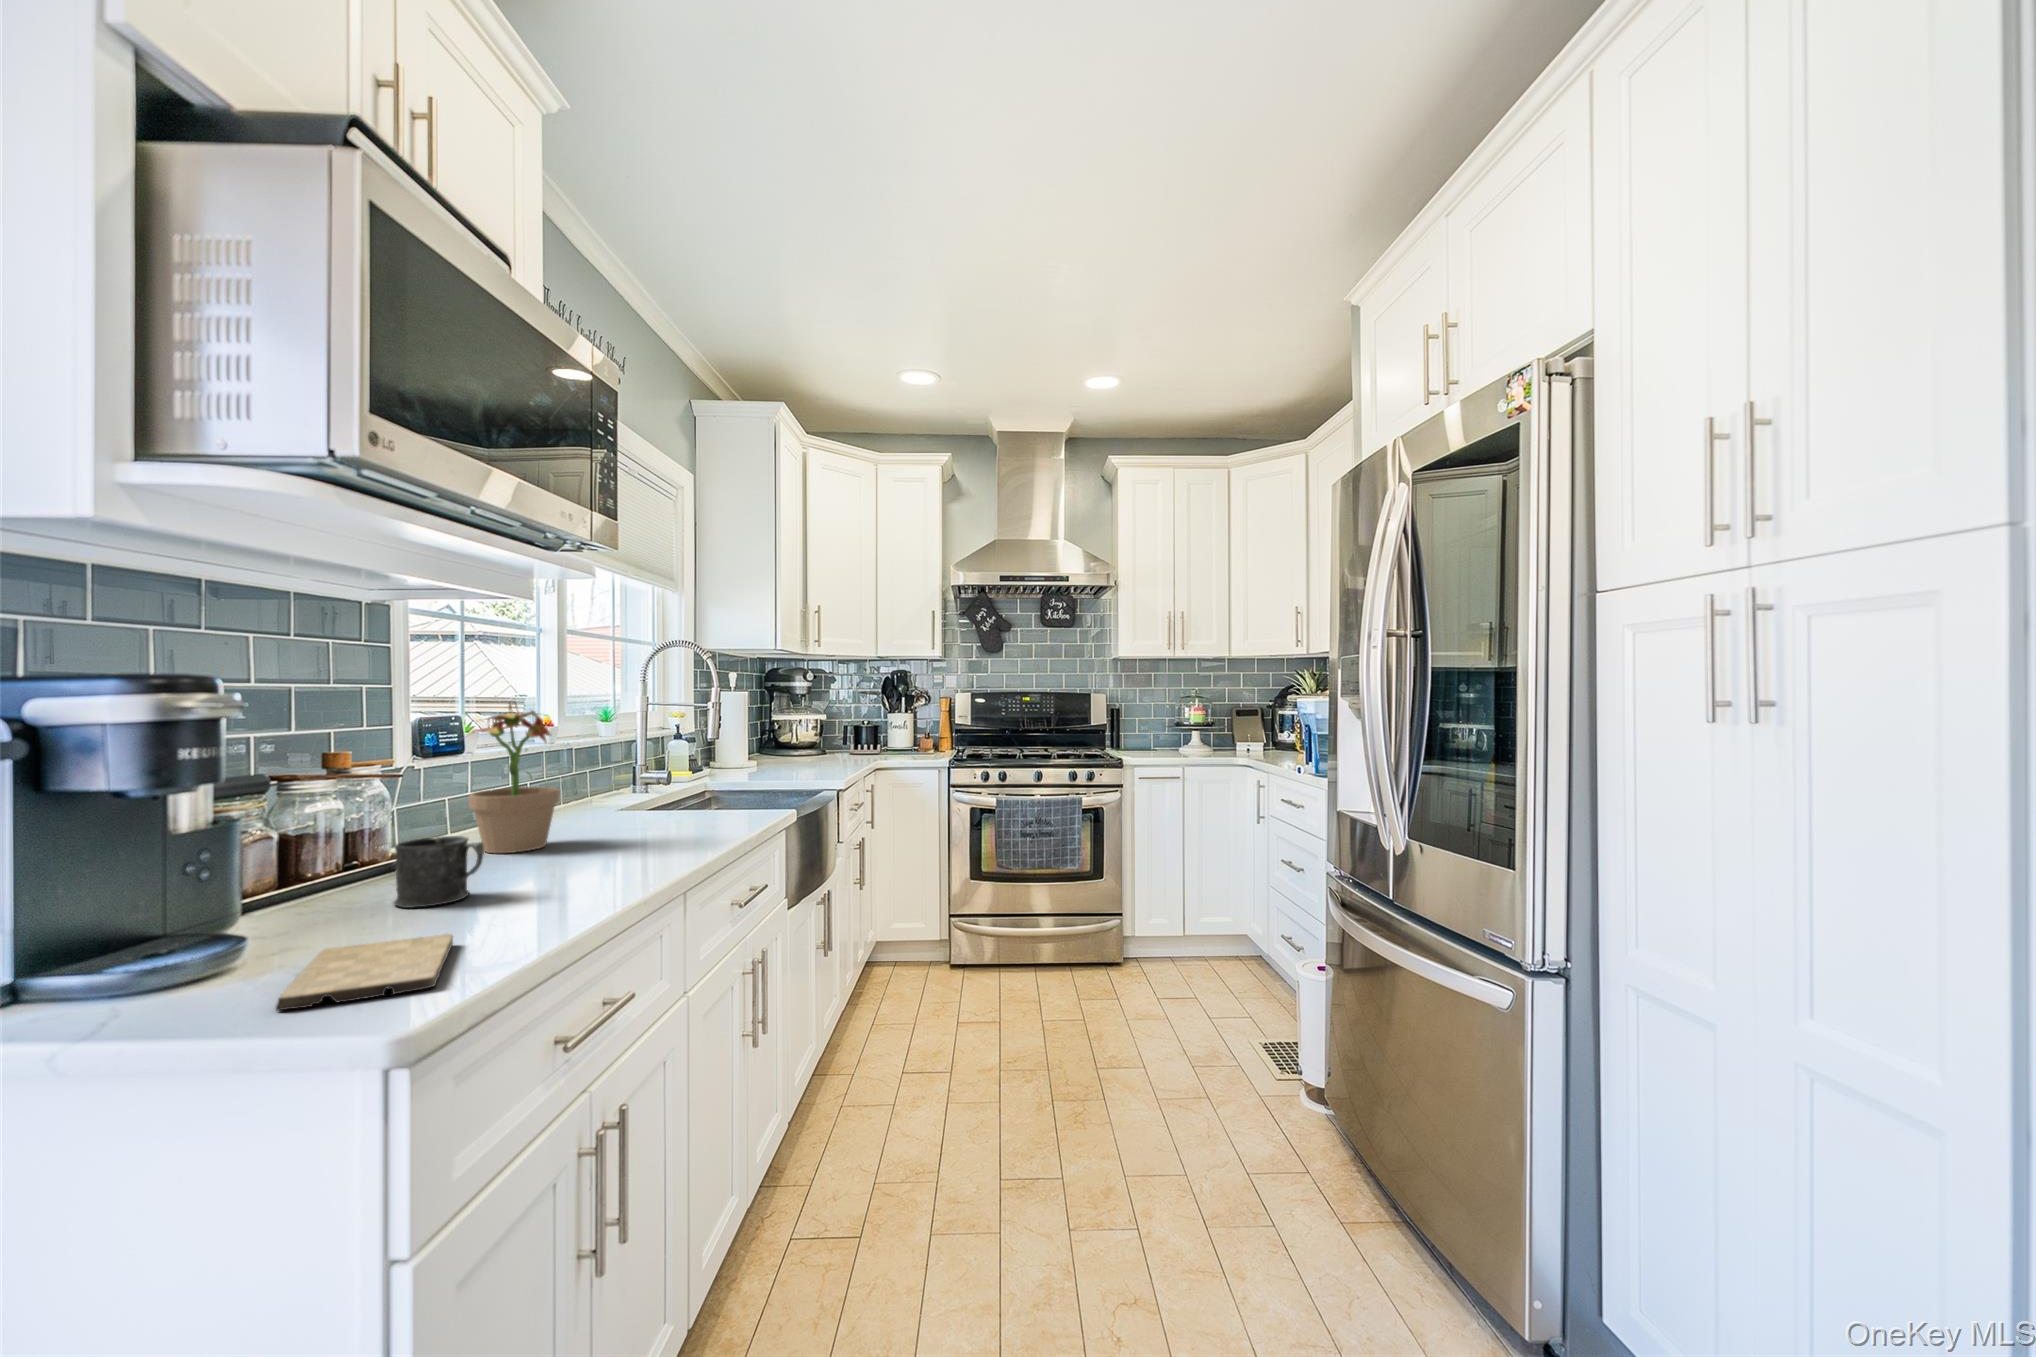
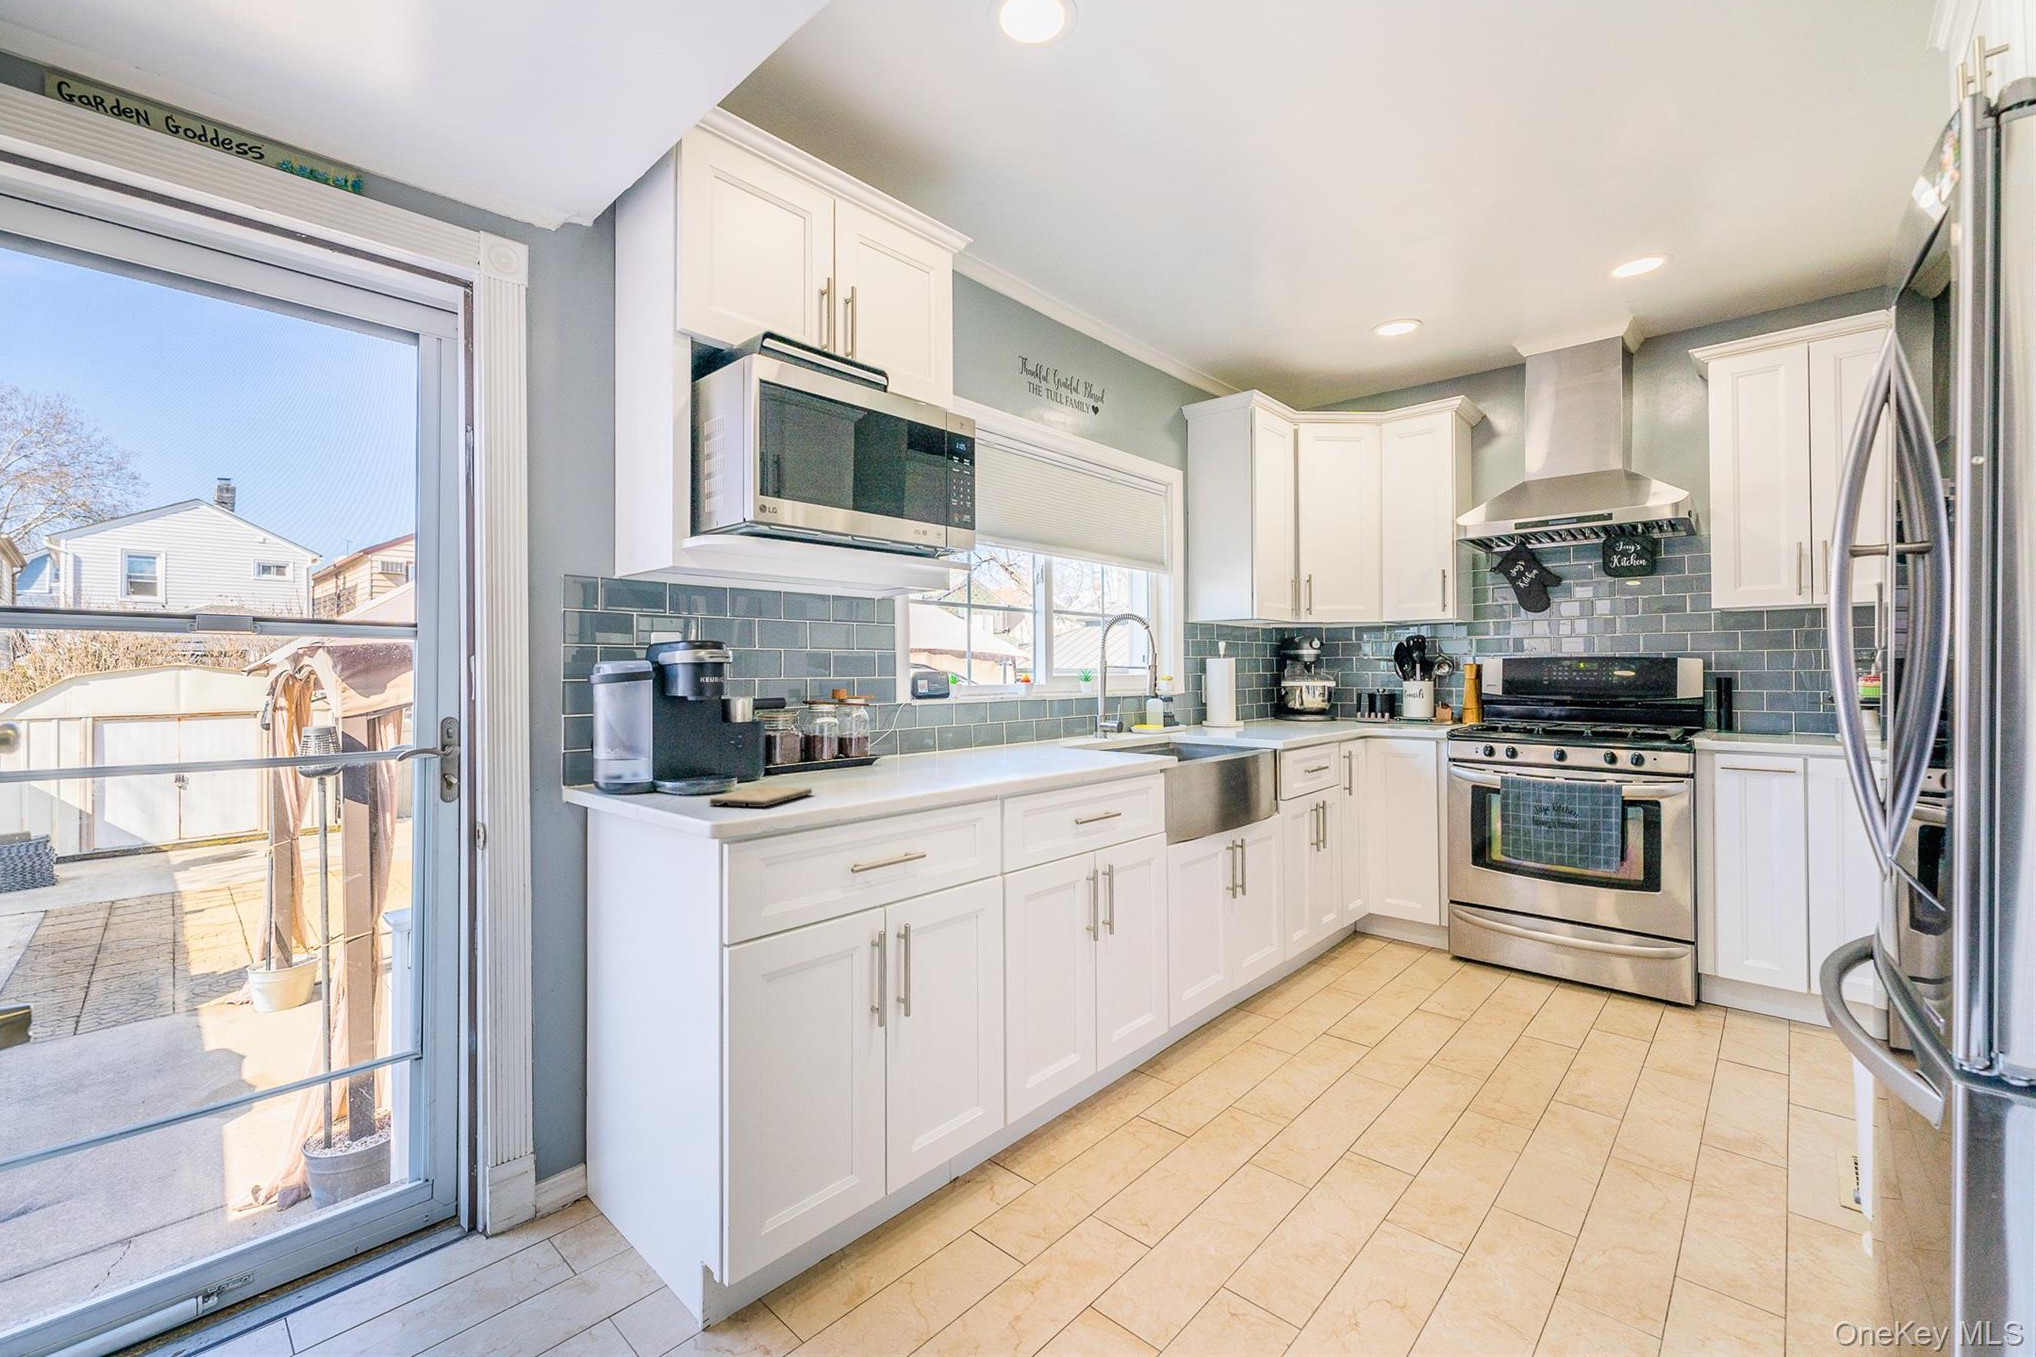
potted plant: present [469,703,560,853] -> none [912,661,972,763]
mug: present [394,836,484,908] -> none [832,741,871,780]

